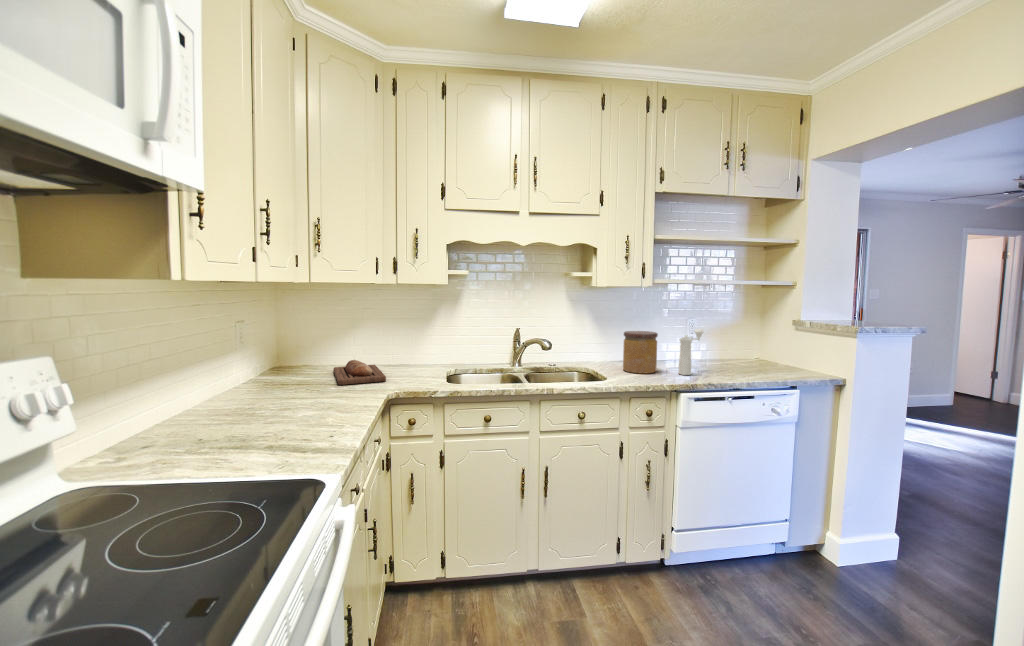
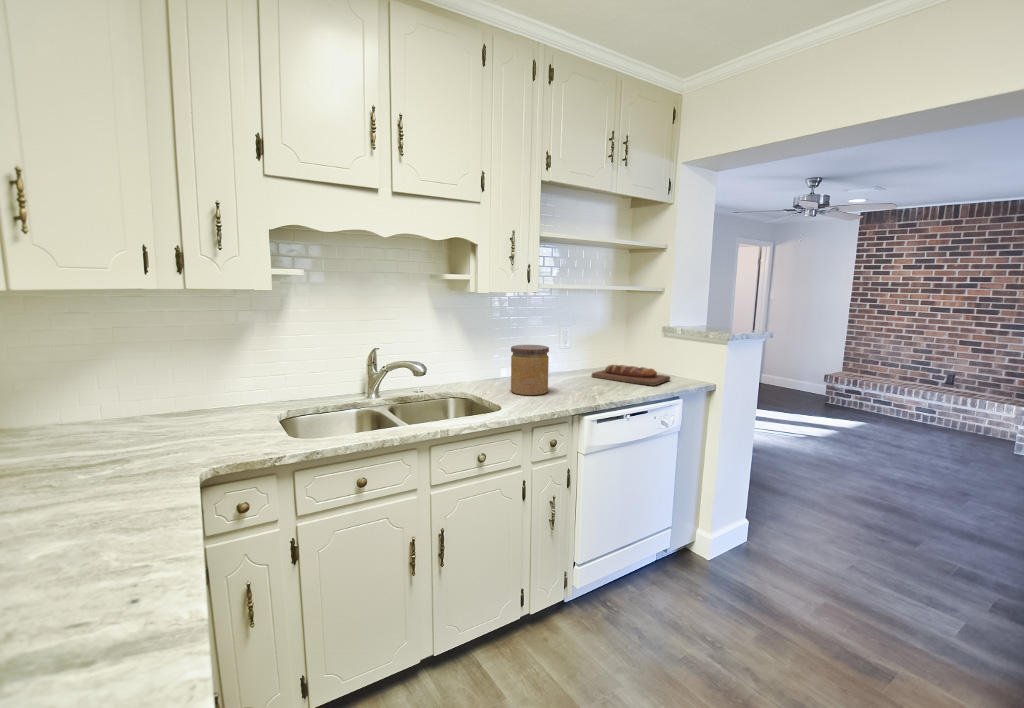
pepper mill: present [679,329,704,375] -> none [571,340,593,393]
bread loaf: present [333,360,386,385] -> present [592,365,670,386]

